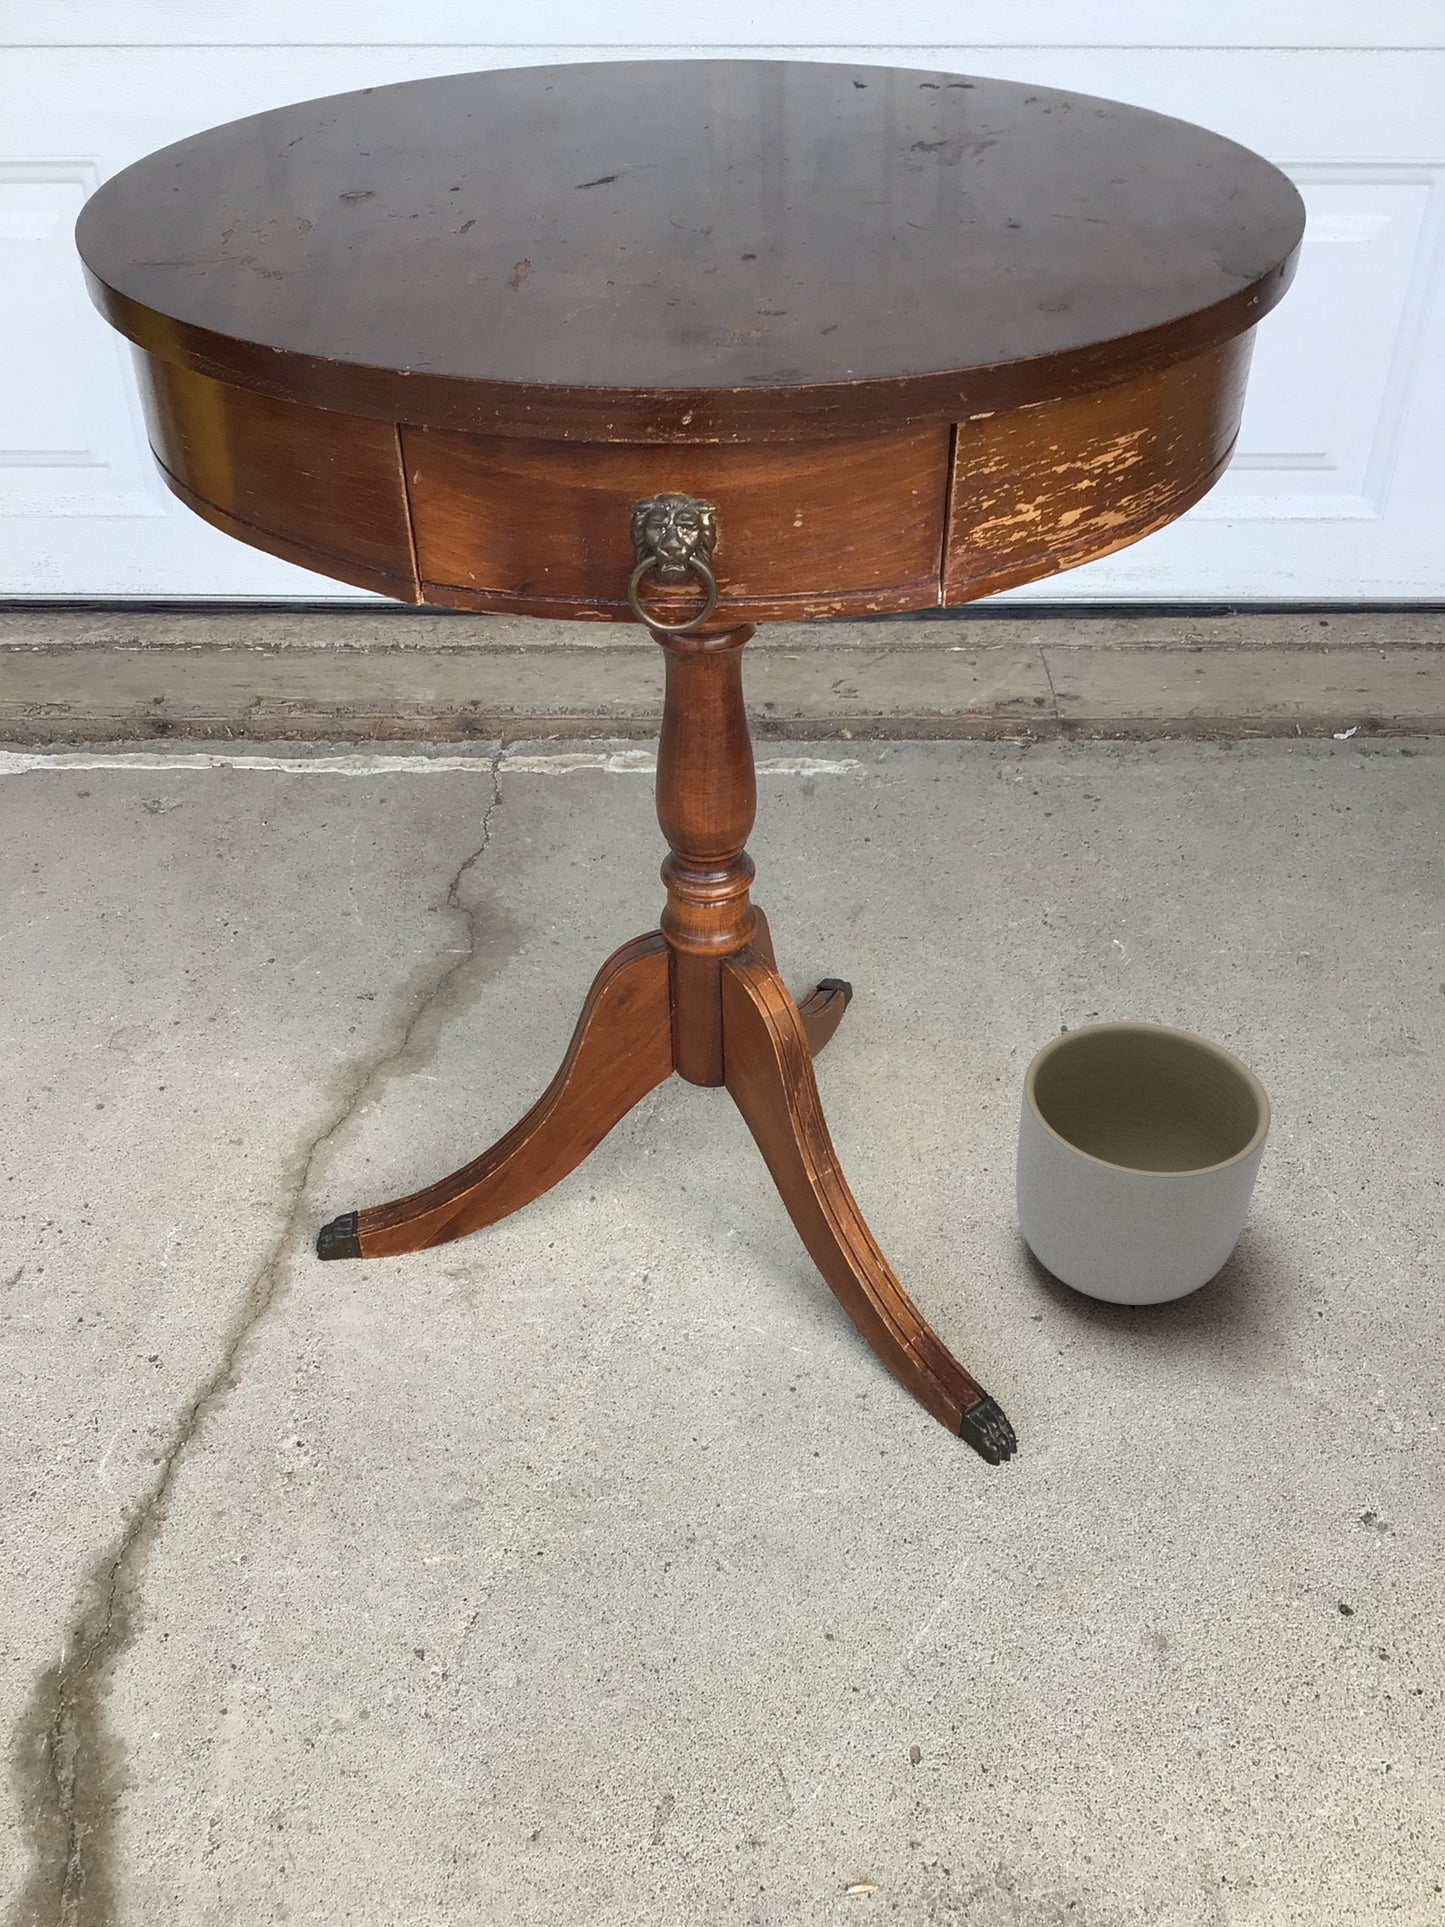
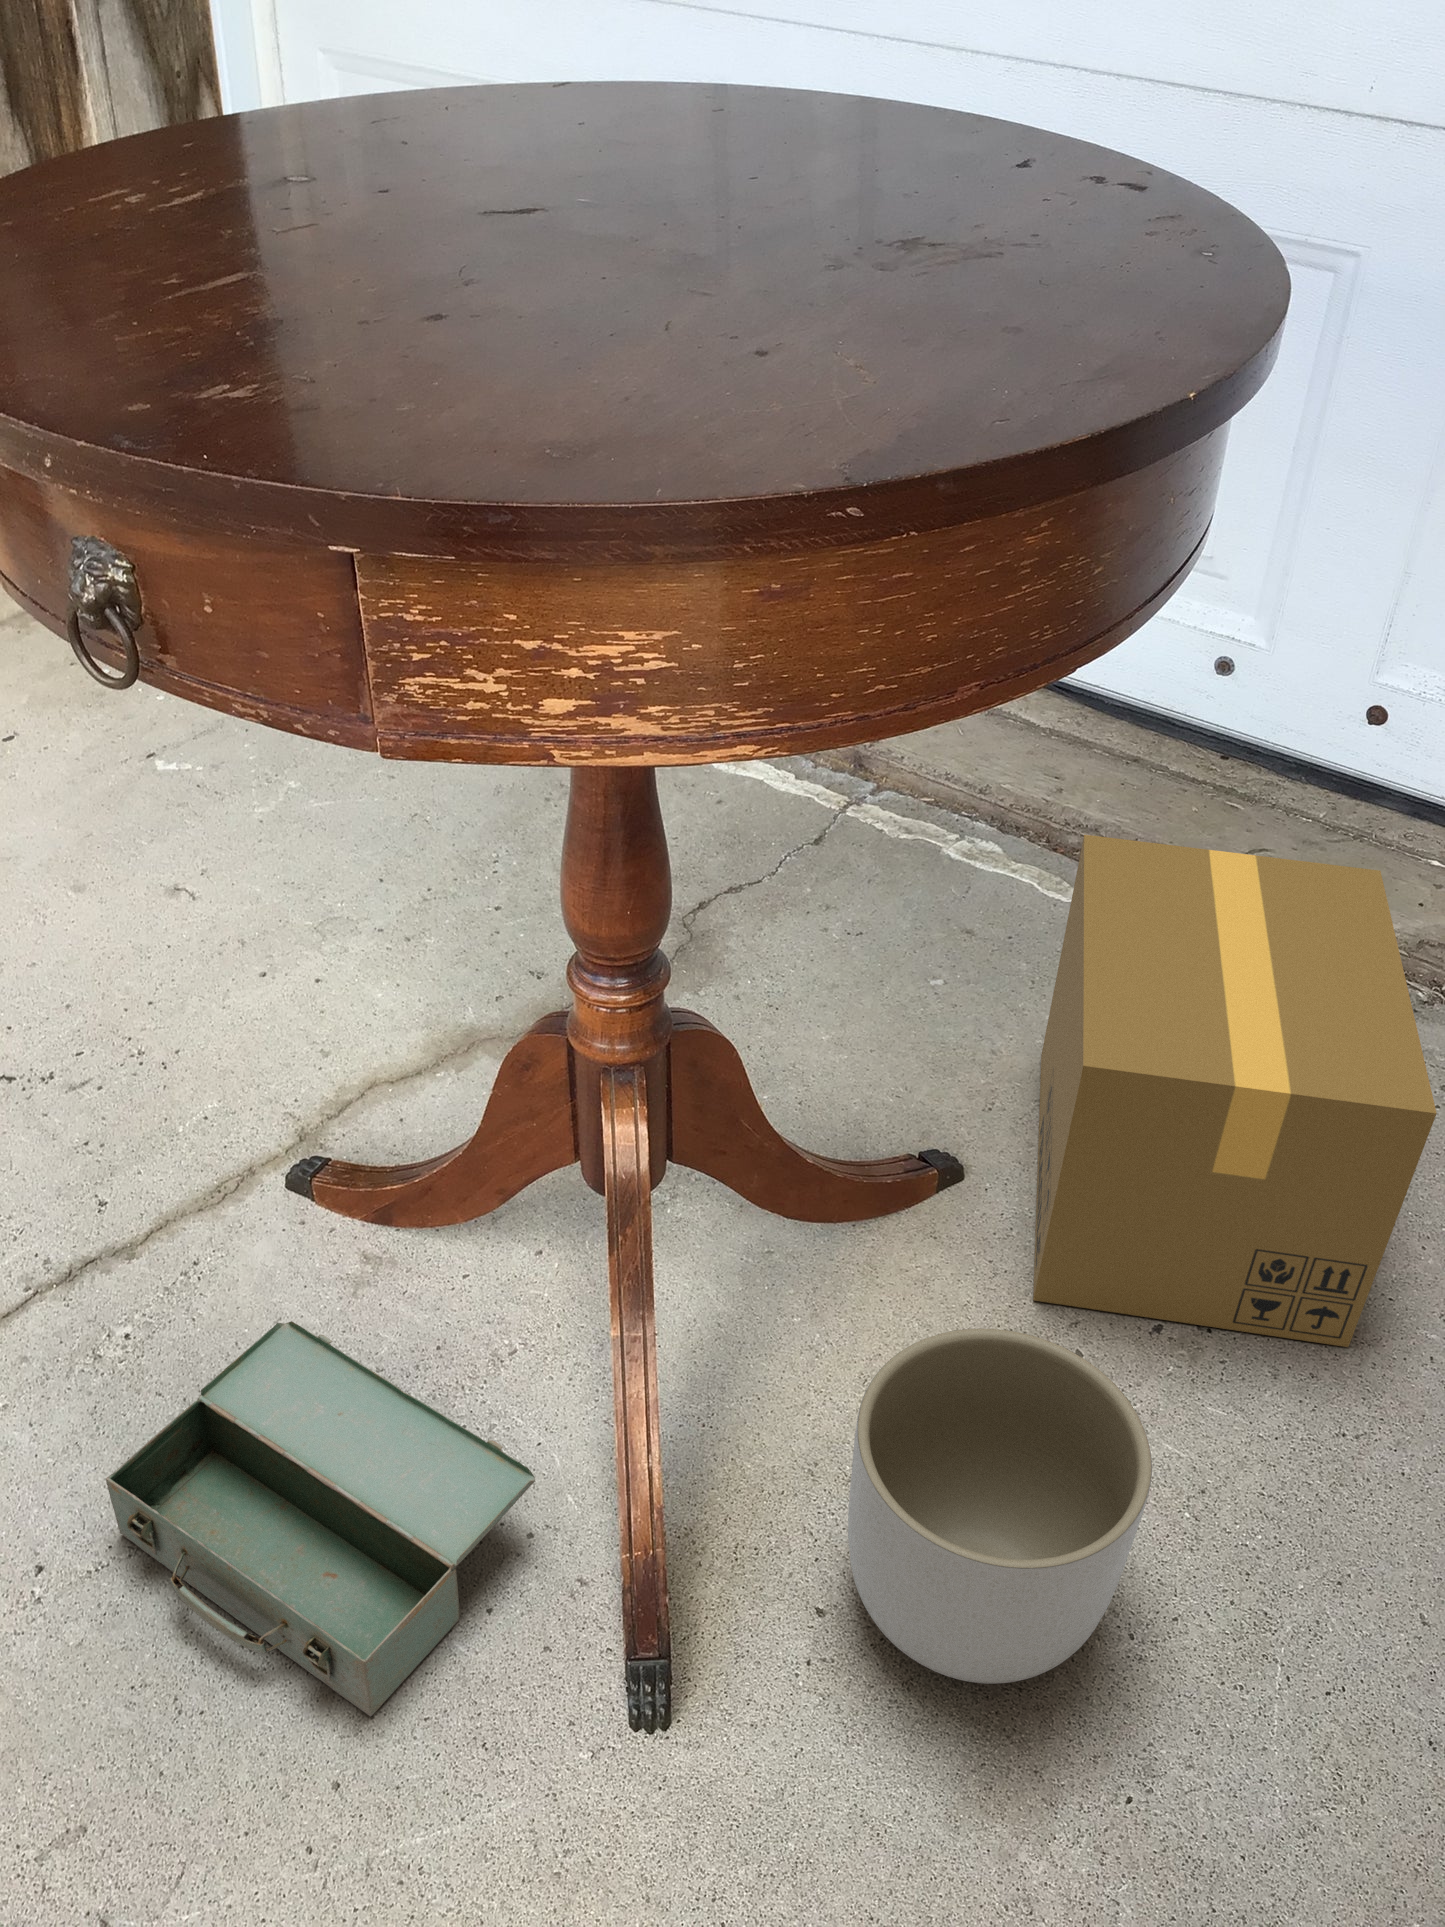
cardboard box: none [817,627,1226,1049] -> present [1033,835,1437,1347]
toolbox: none [455,1320,810,1588] -> present [106,1321,535,1717]

